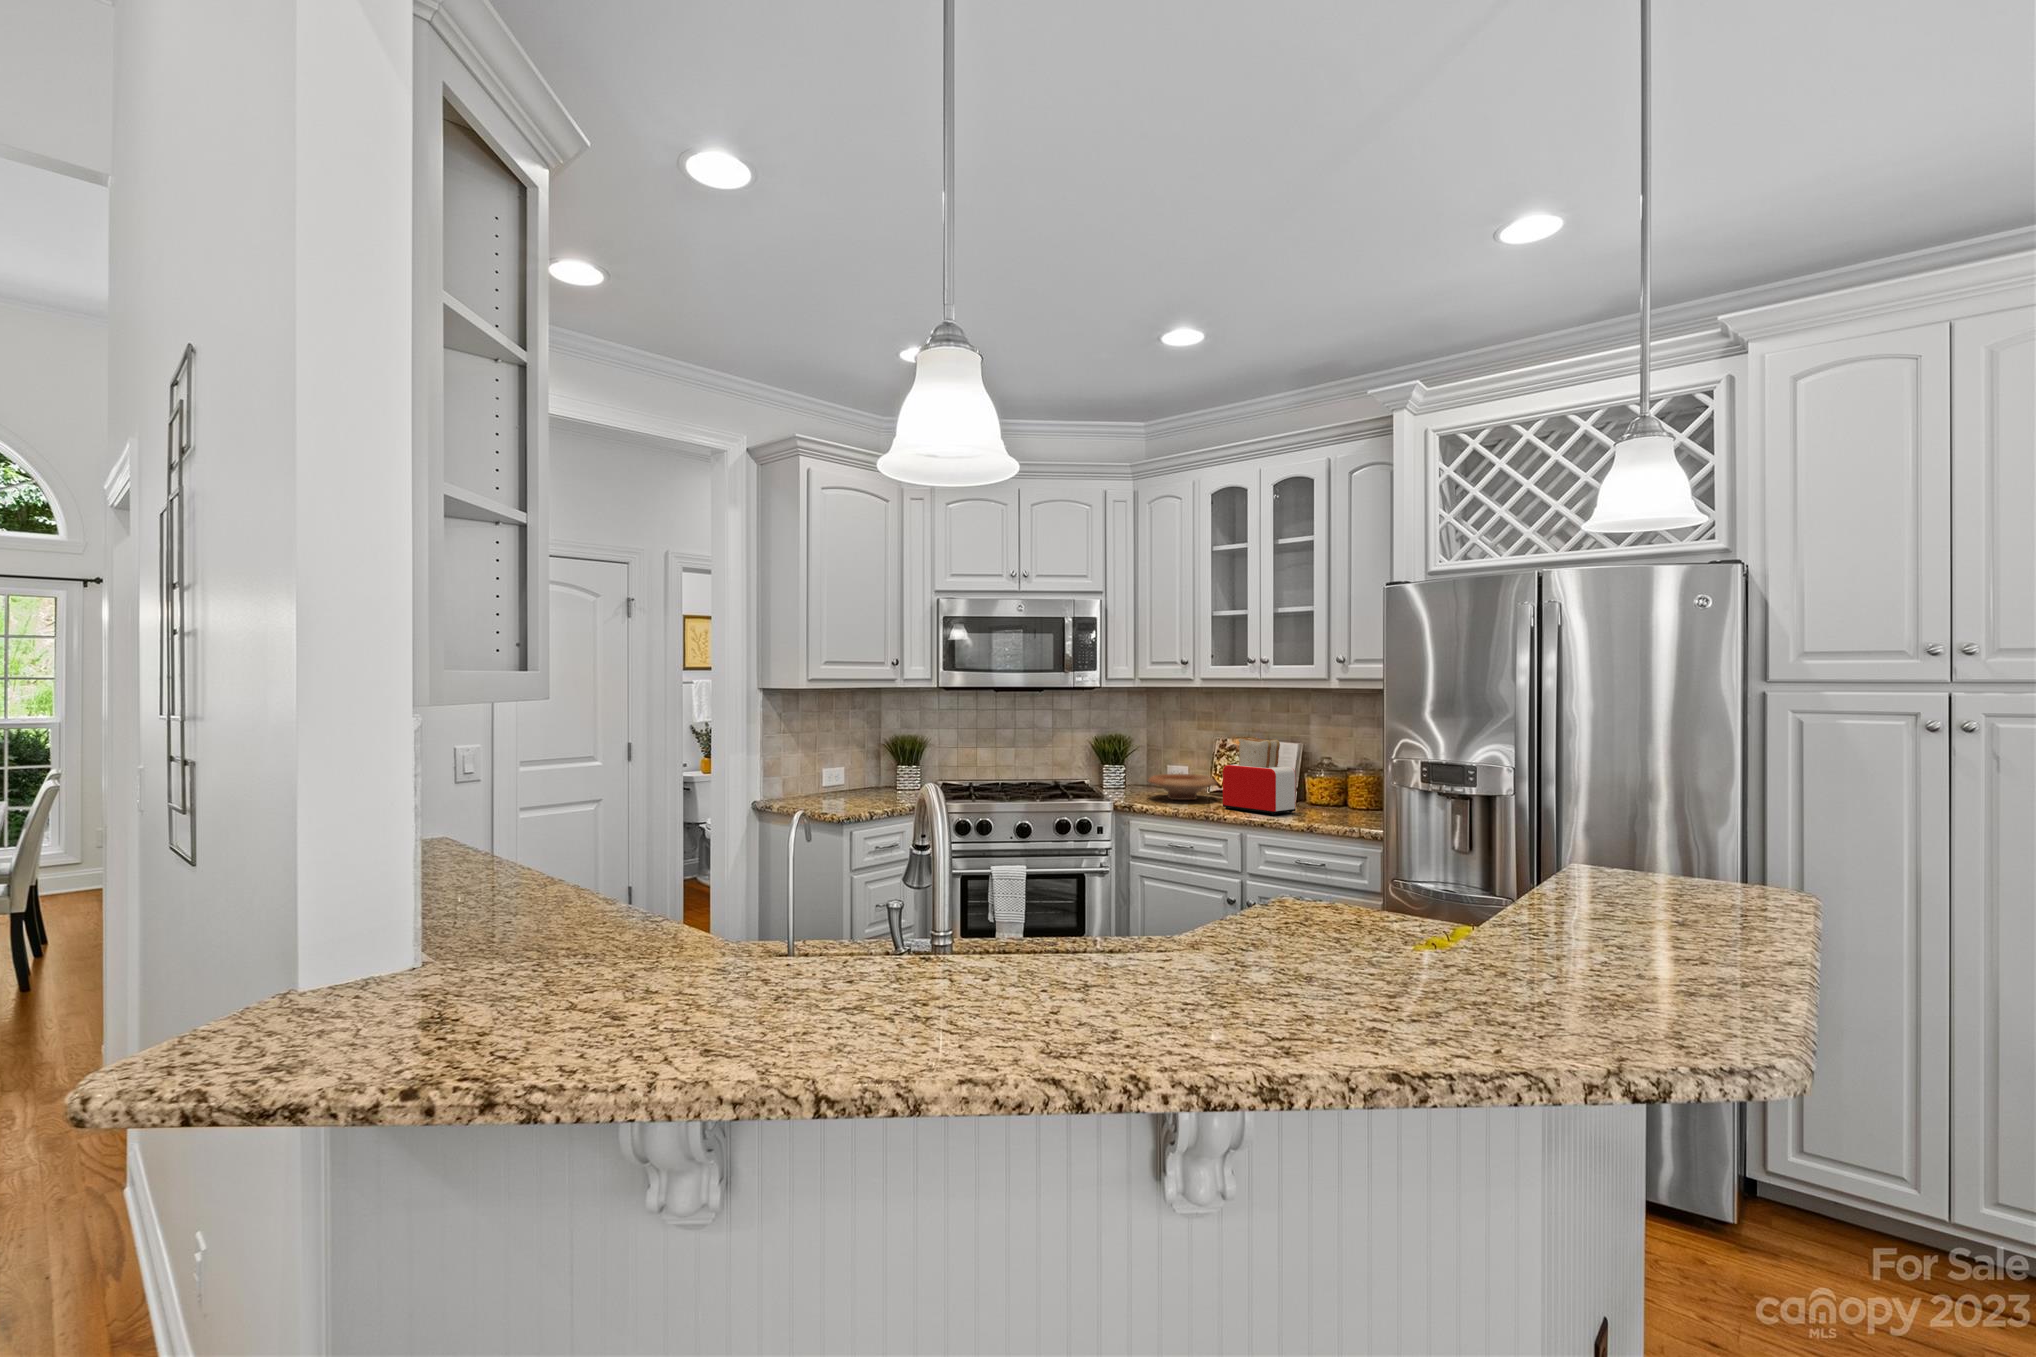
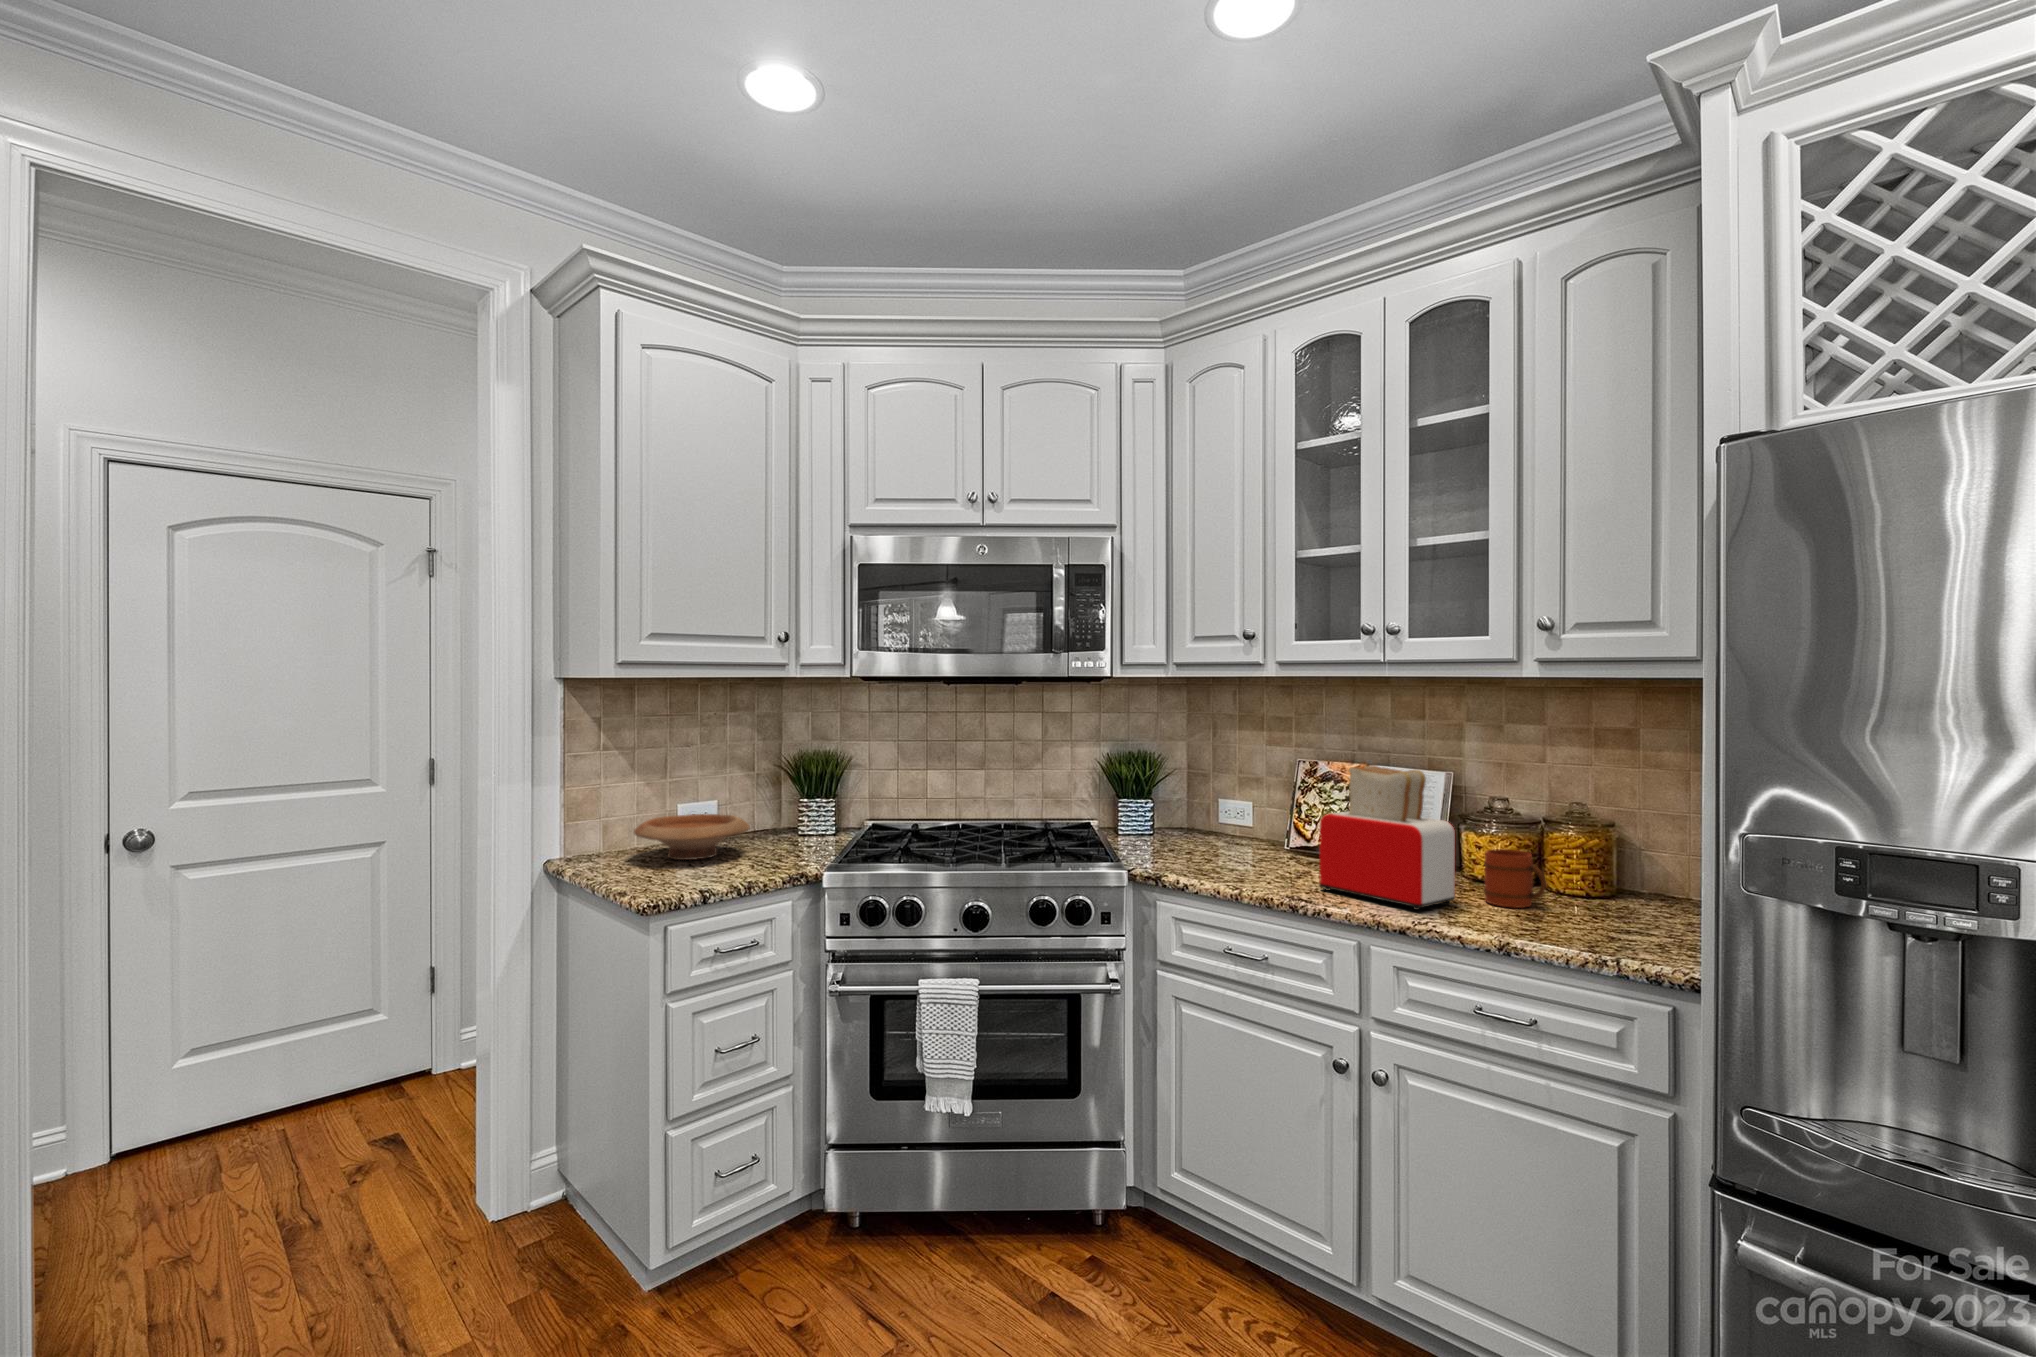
wooden bowl: present [1148,774,1217,800] -> present [634,814,750,860]
mug: none [1312,784,1343,814] -> present [1484,849,1546,908]

